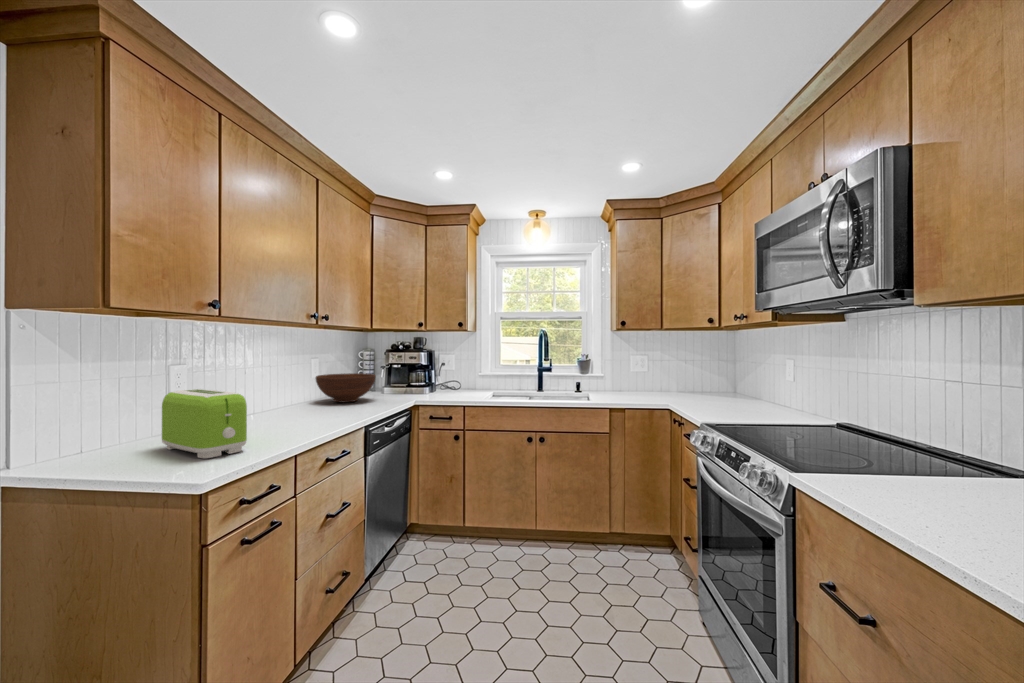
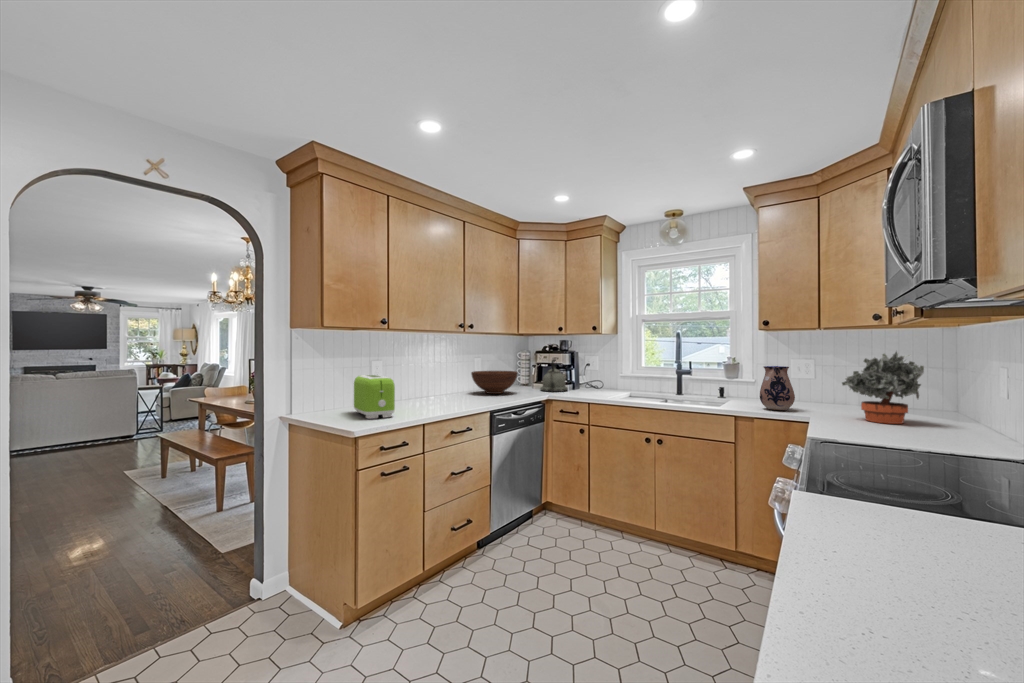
potted plant: none [693,349,749,409] -> present [842,352,924,424]
kettle: none [395,359,427,395] -> present [541,359,568,392]
ceramic pitcher: none [624,363,652,402] -> present [760,366,795,410]

